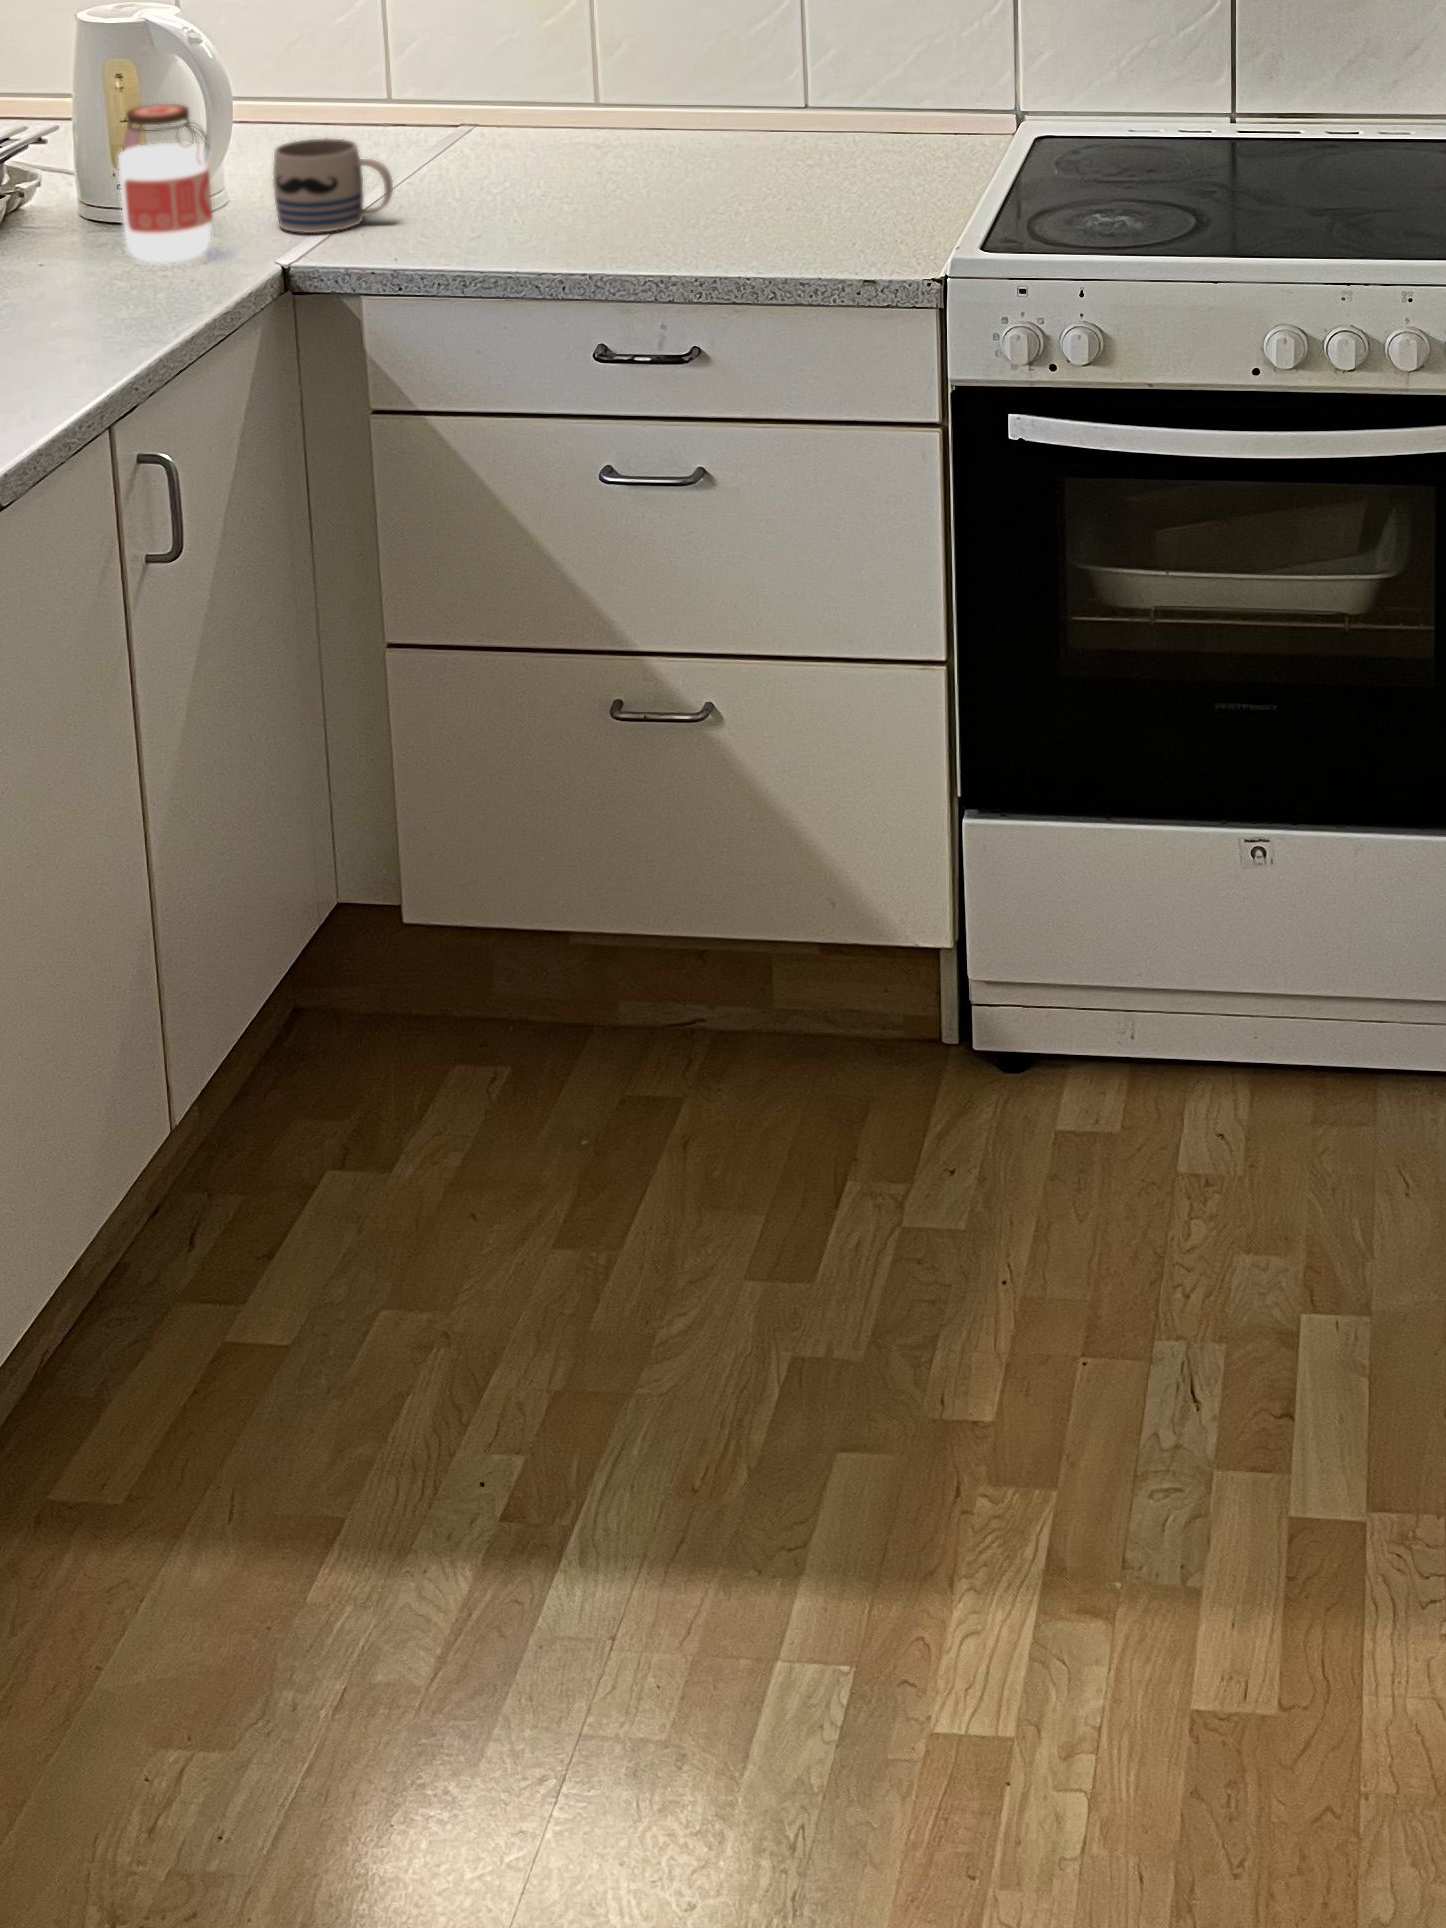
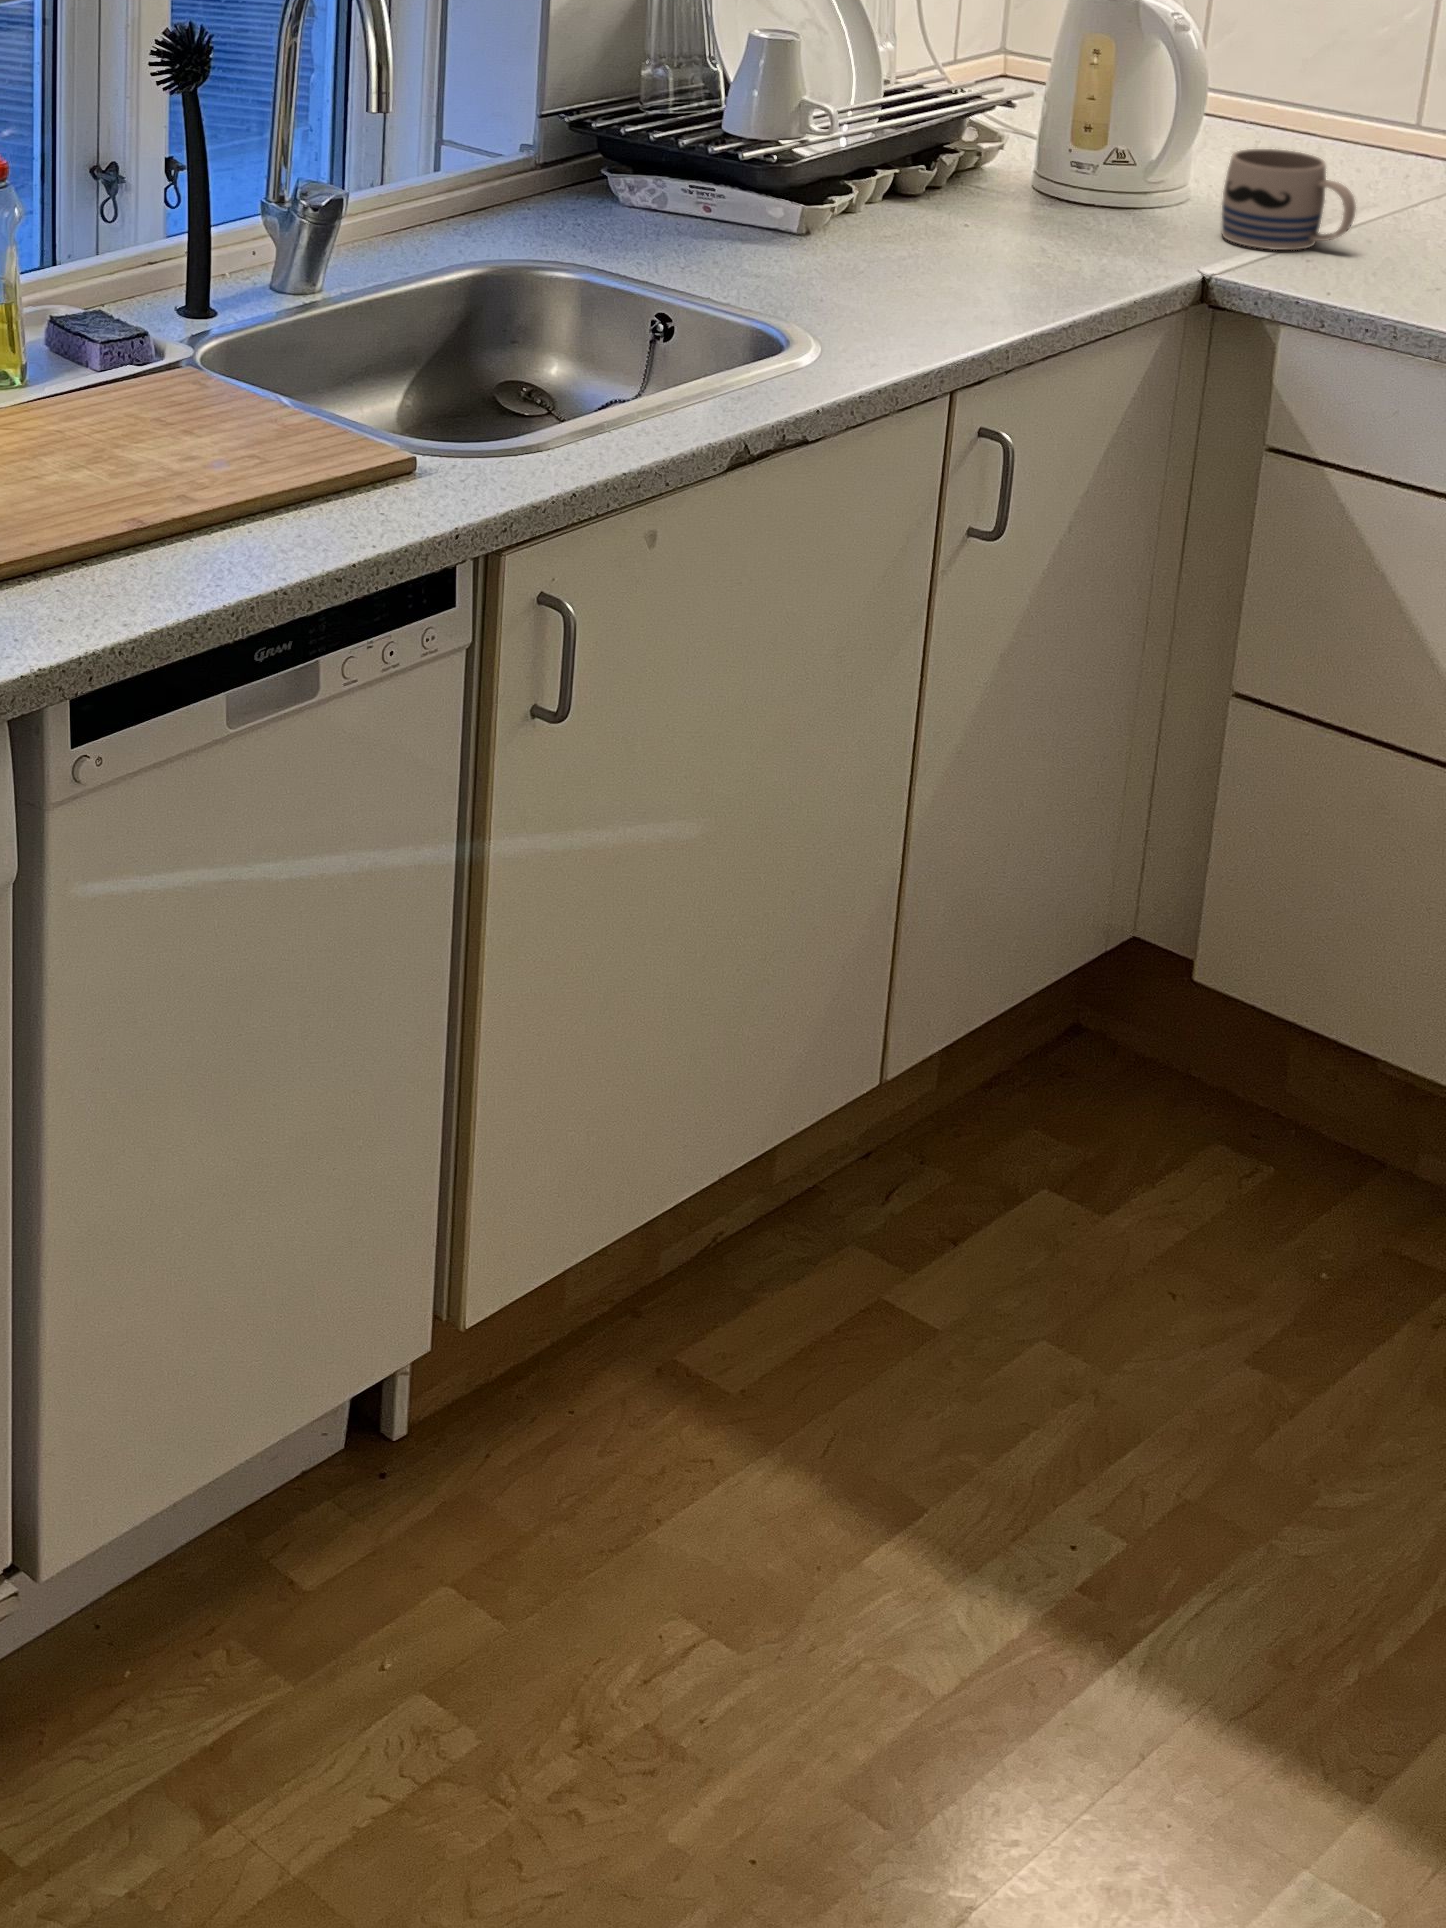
jar: present [118,104,213,264] -> none [1045,84,1154,251]

